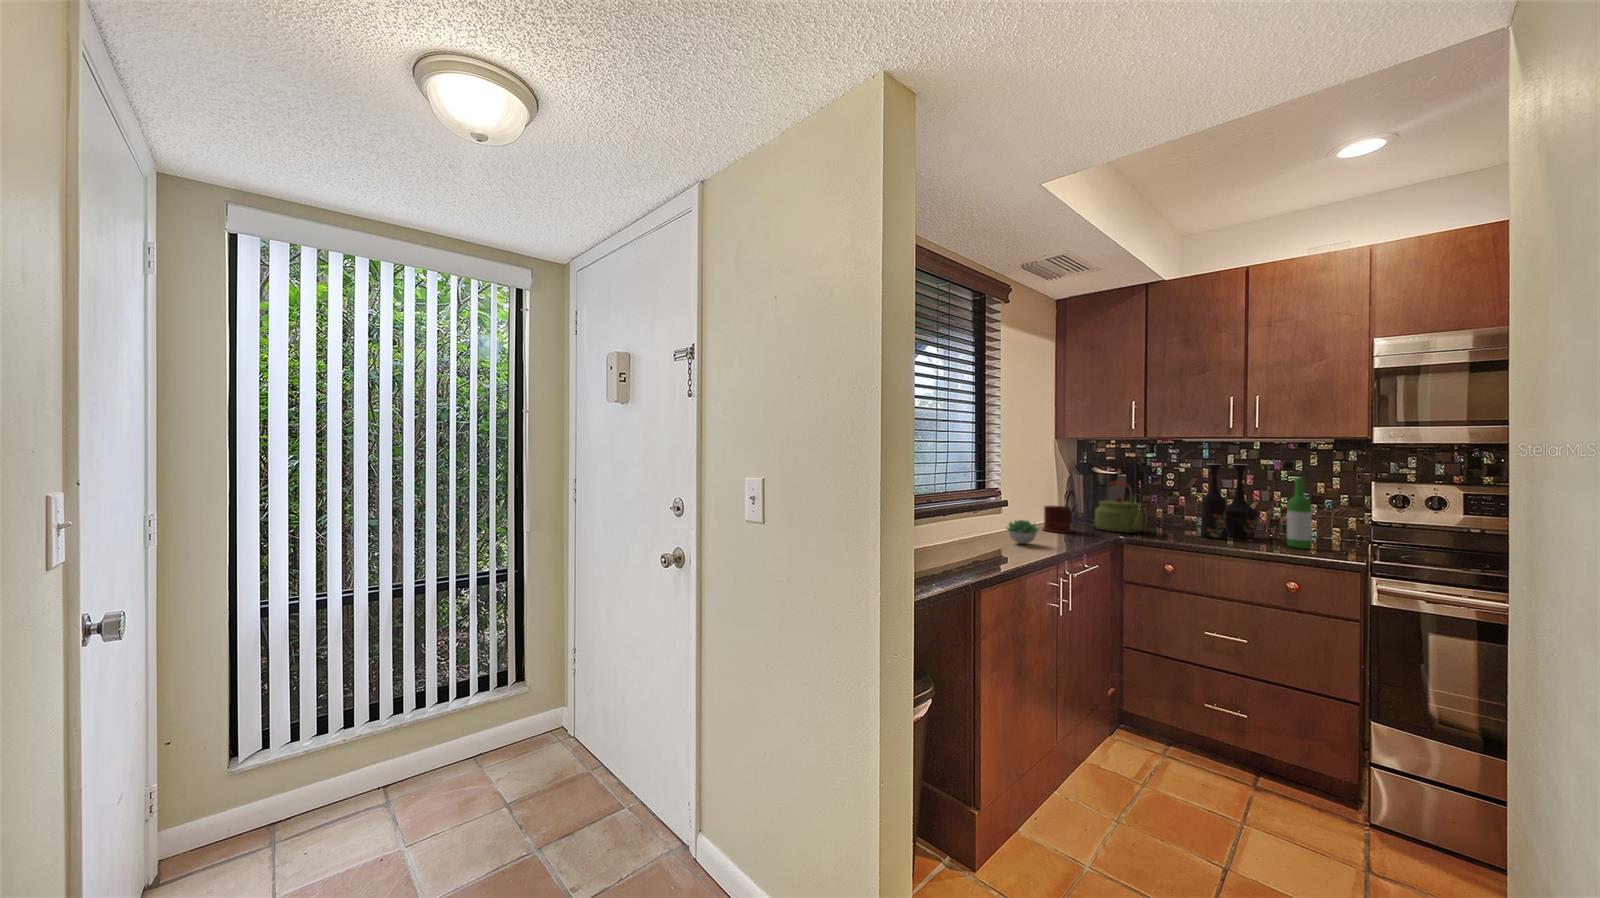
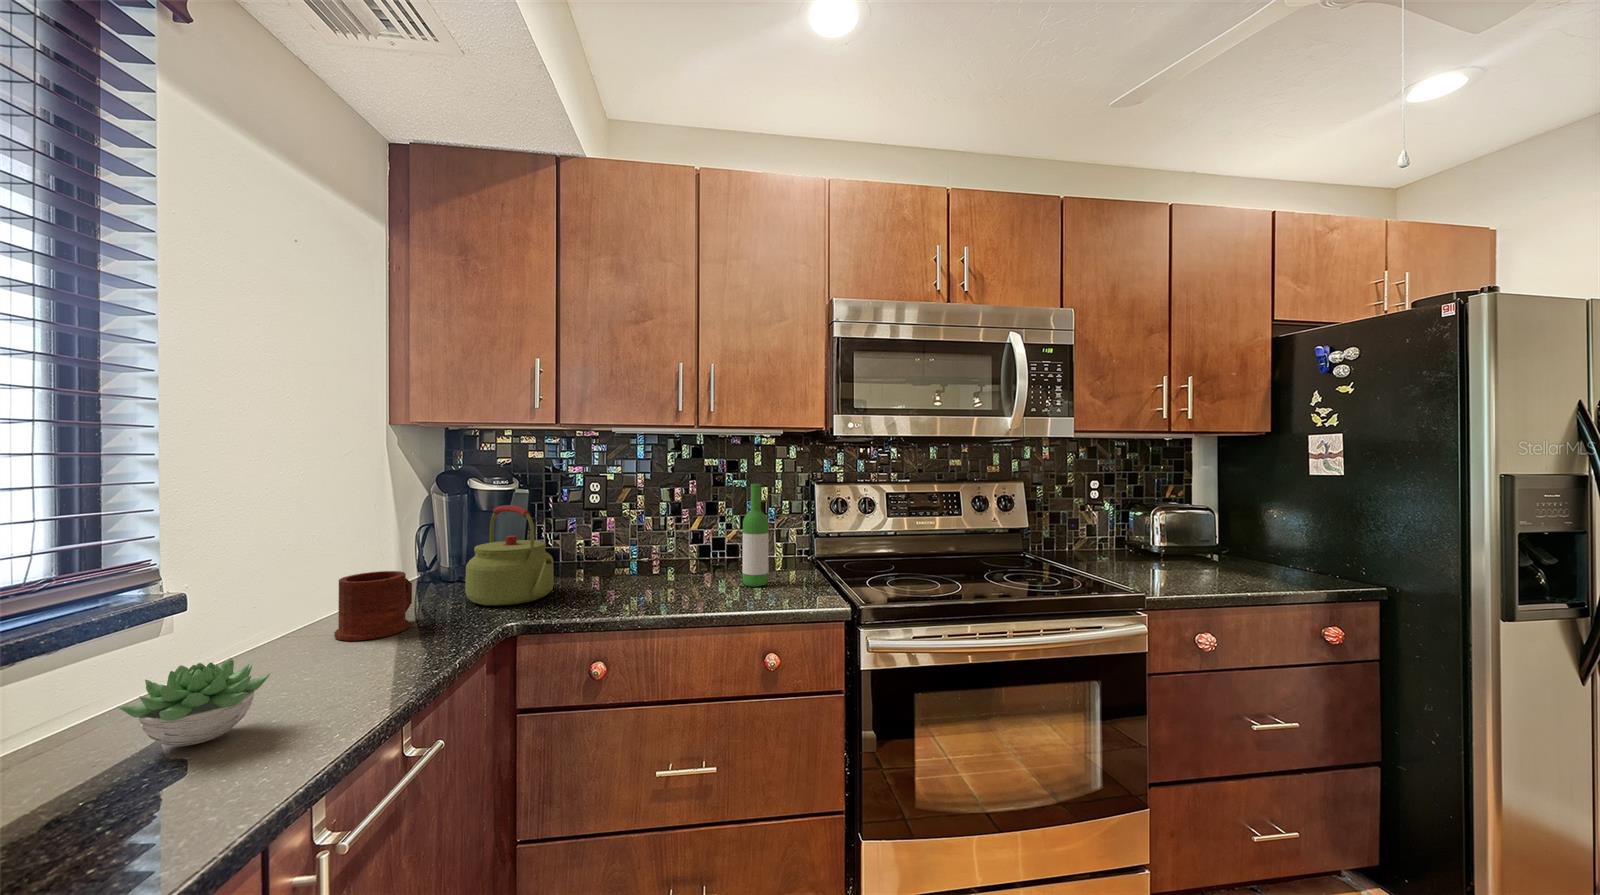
vase: present [1201,464,1260,539] -> none [639,465,708,588]

